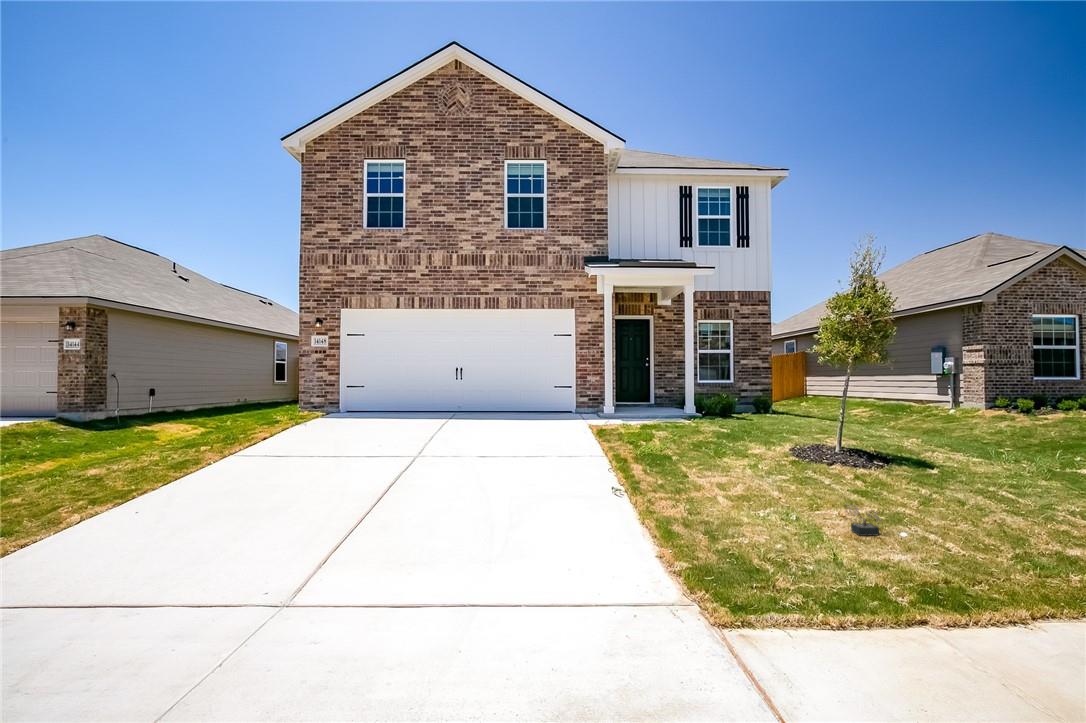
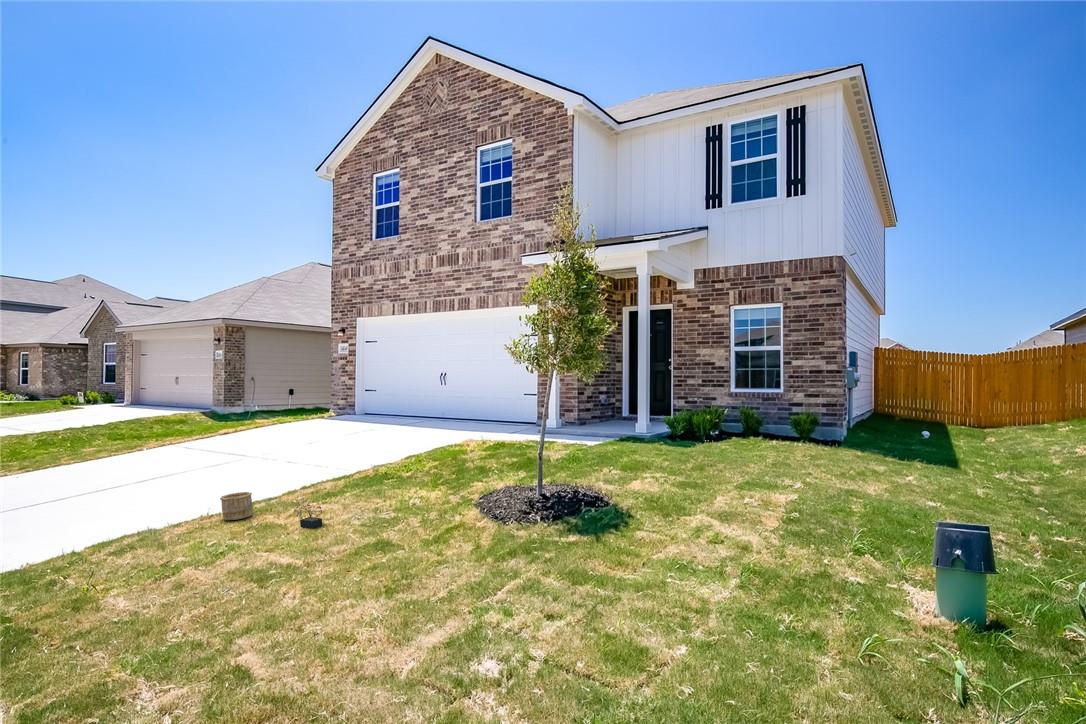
wooden bucket: none [727,505,764,542] -> present [220,492,253,520]

